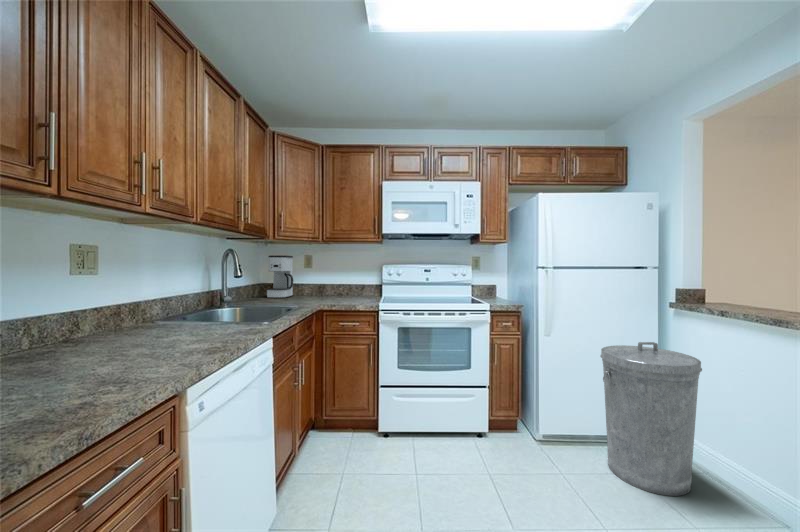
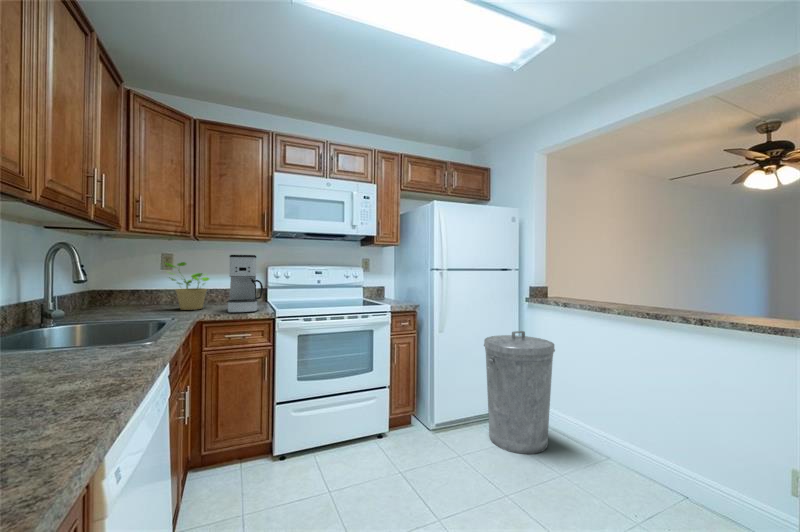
coffee maker: present [267,255,293,298] -> present [227,255,263,313]
potted plant: none [300,262,334,301] -> present [165,262,209,310]

